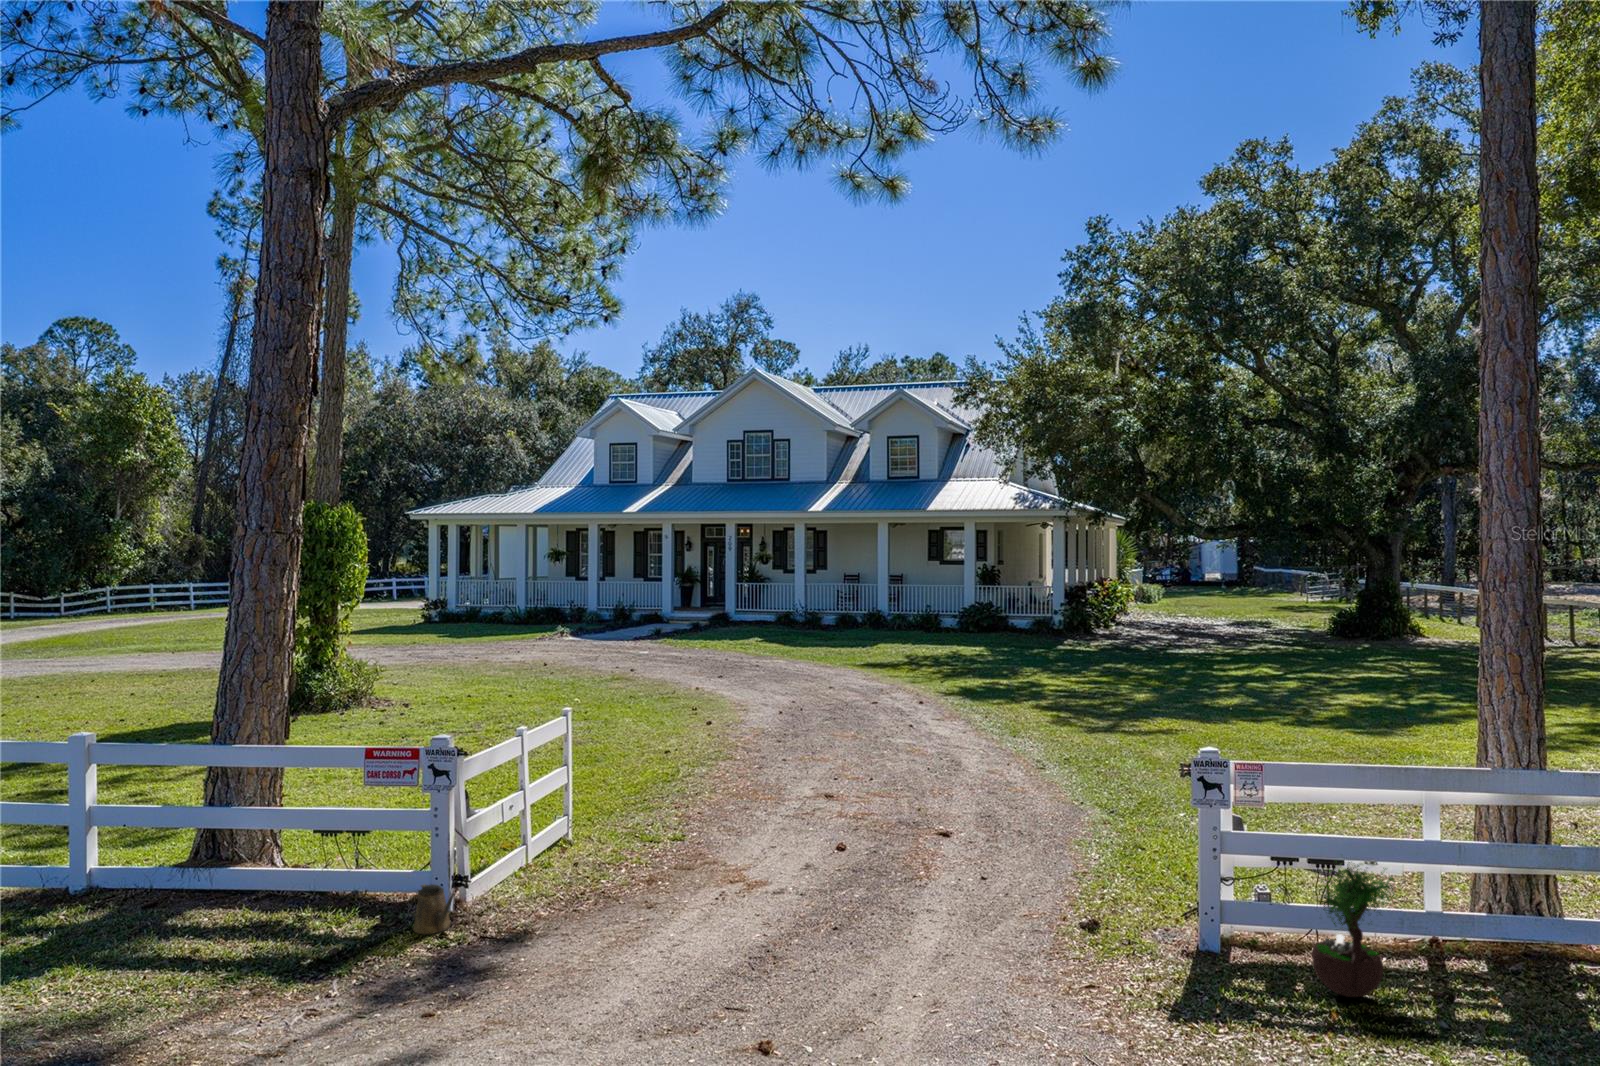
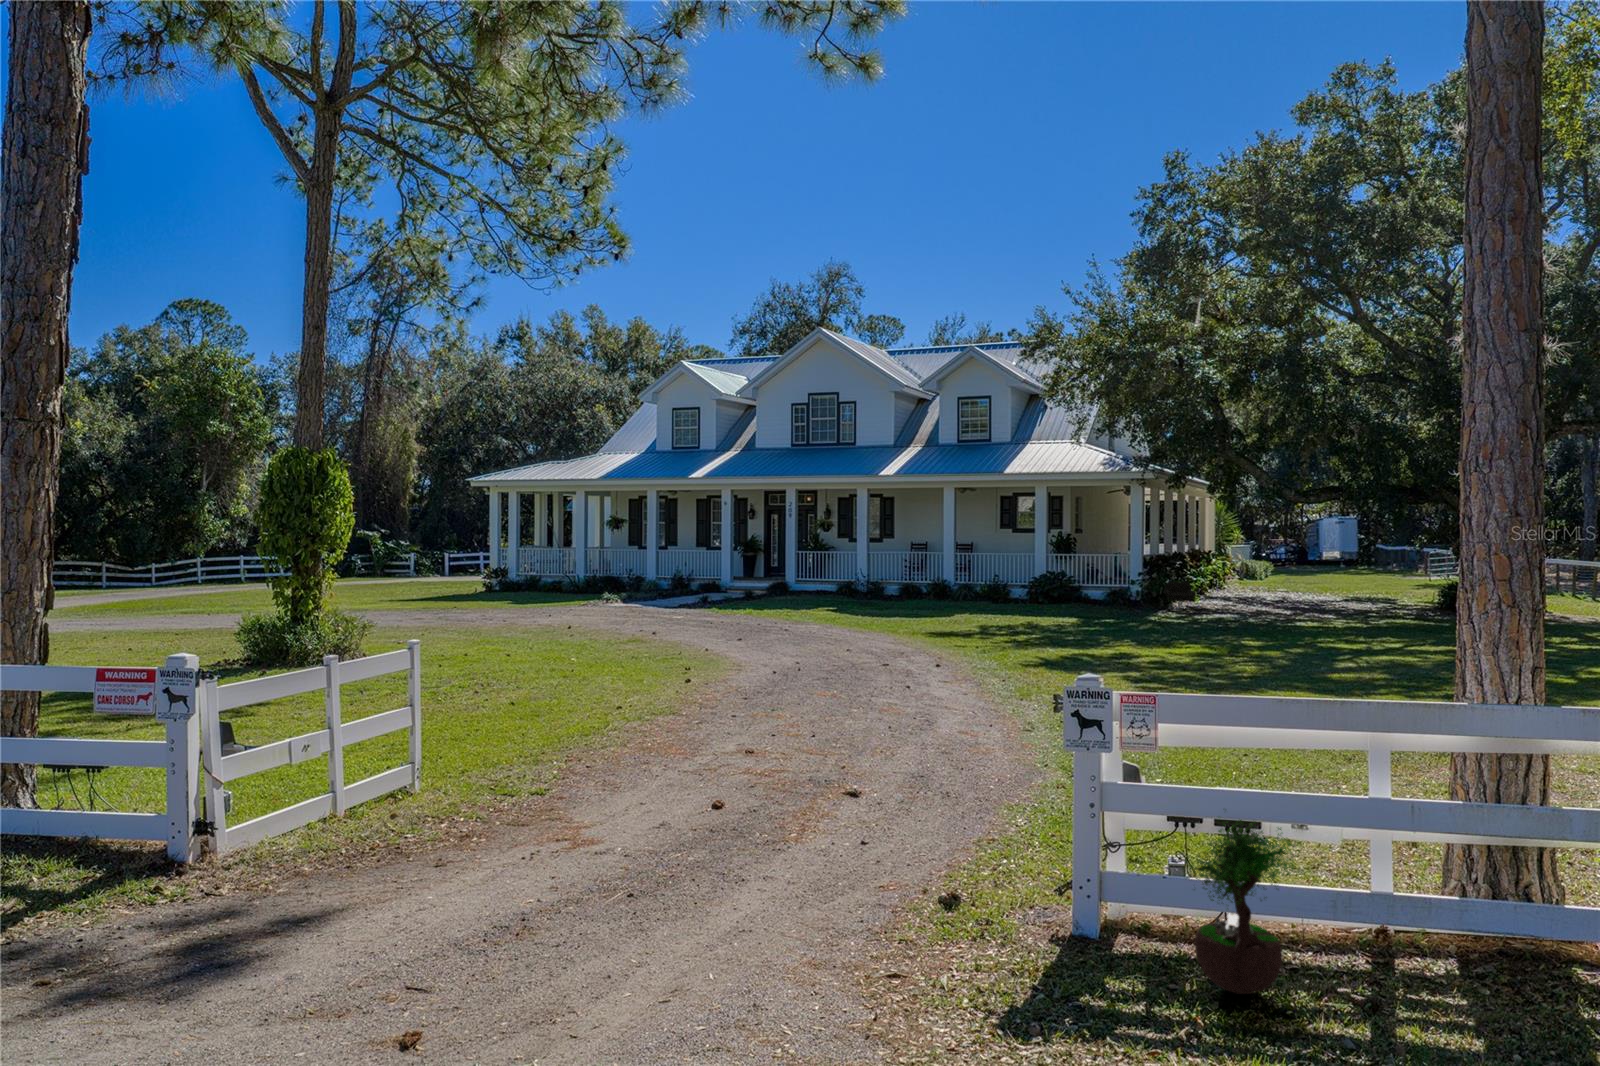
lounge chair: none [1081,611,1111,637] -> present [1164,582,1197,609]
watering can: present [413,884,455,934] -> none [195,819,242,873]

